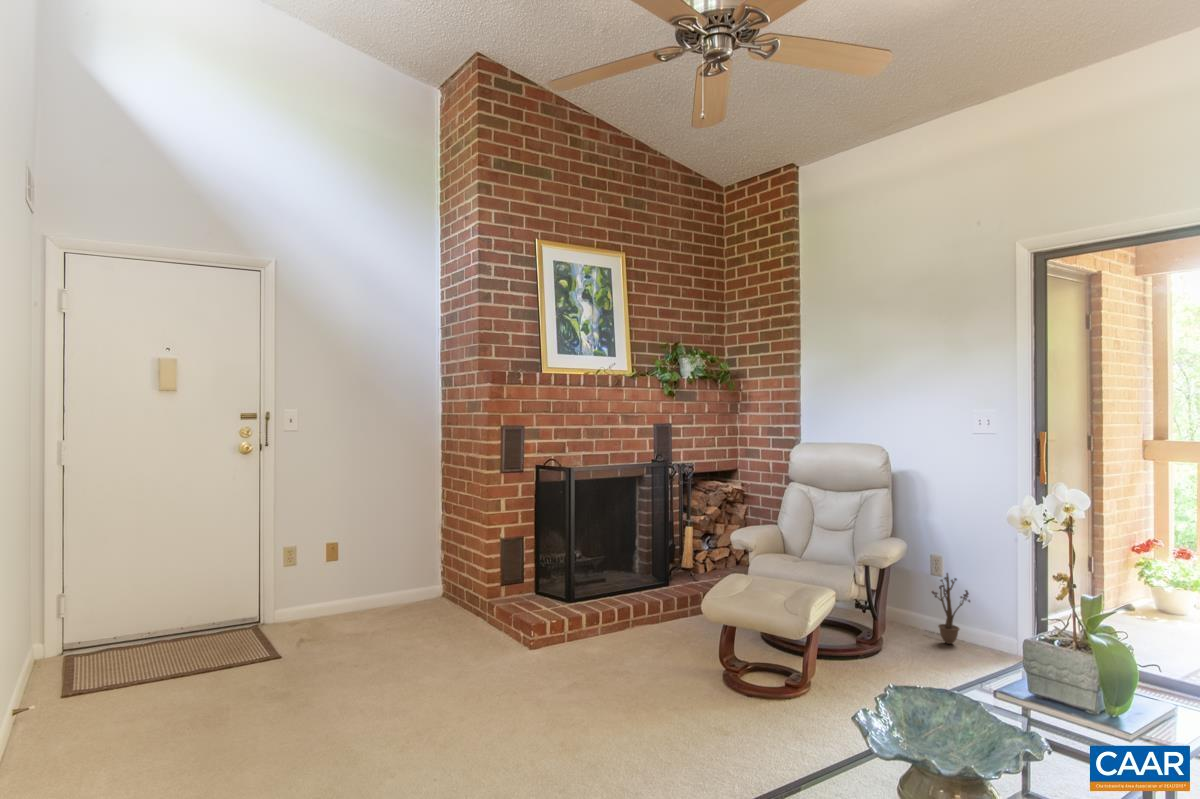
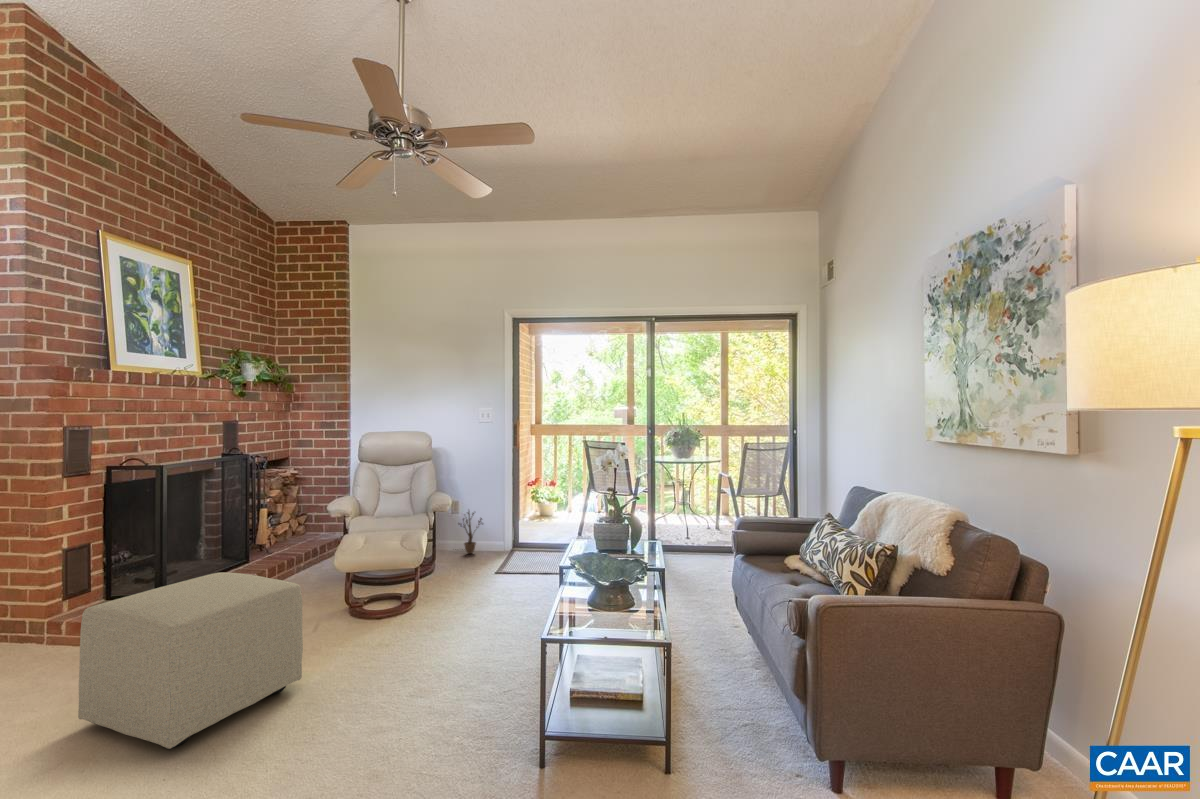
ottoman: none [439,589,601,754] -> present [78,572,303,749]

